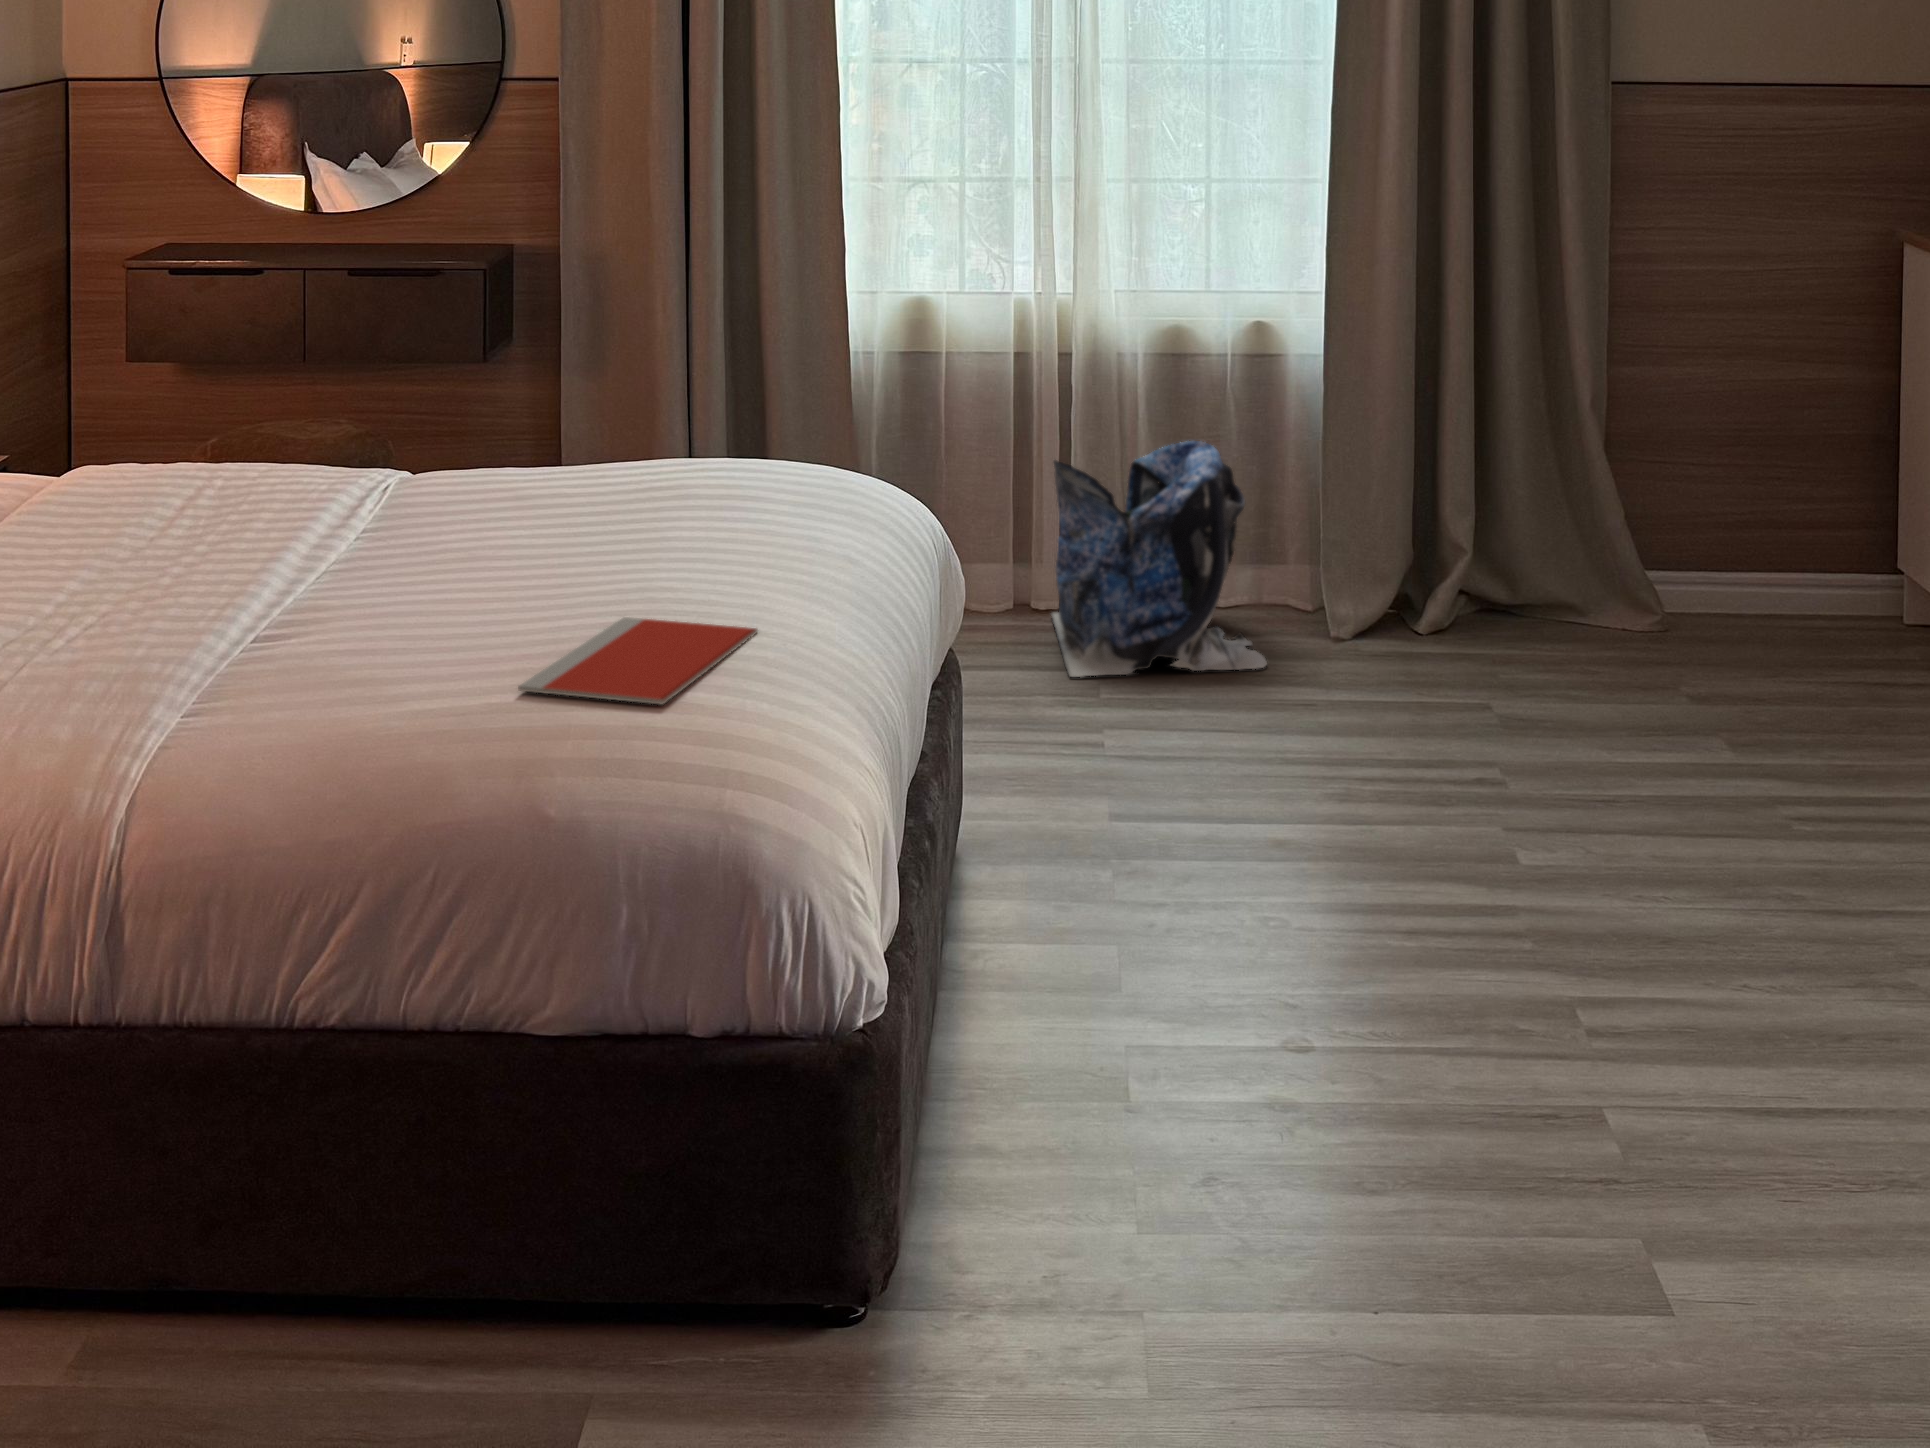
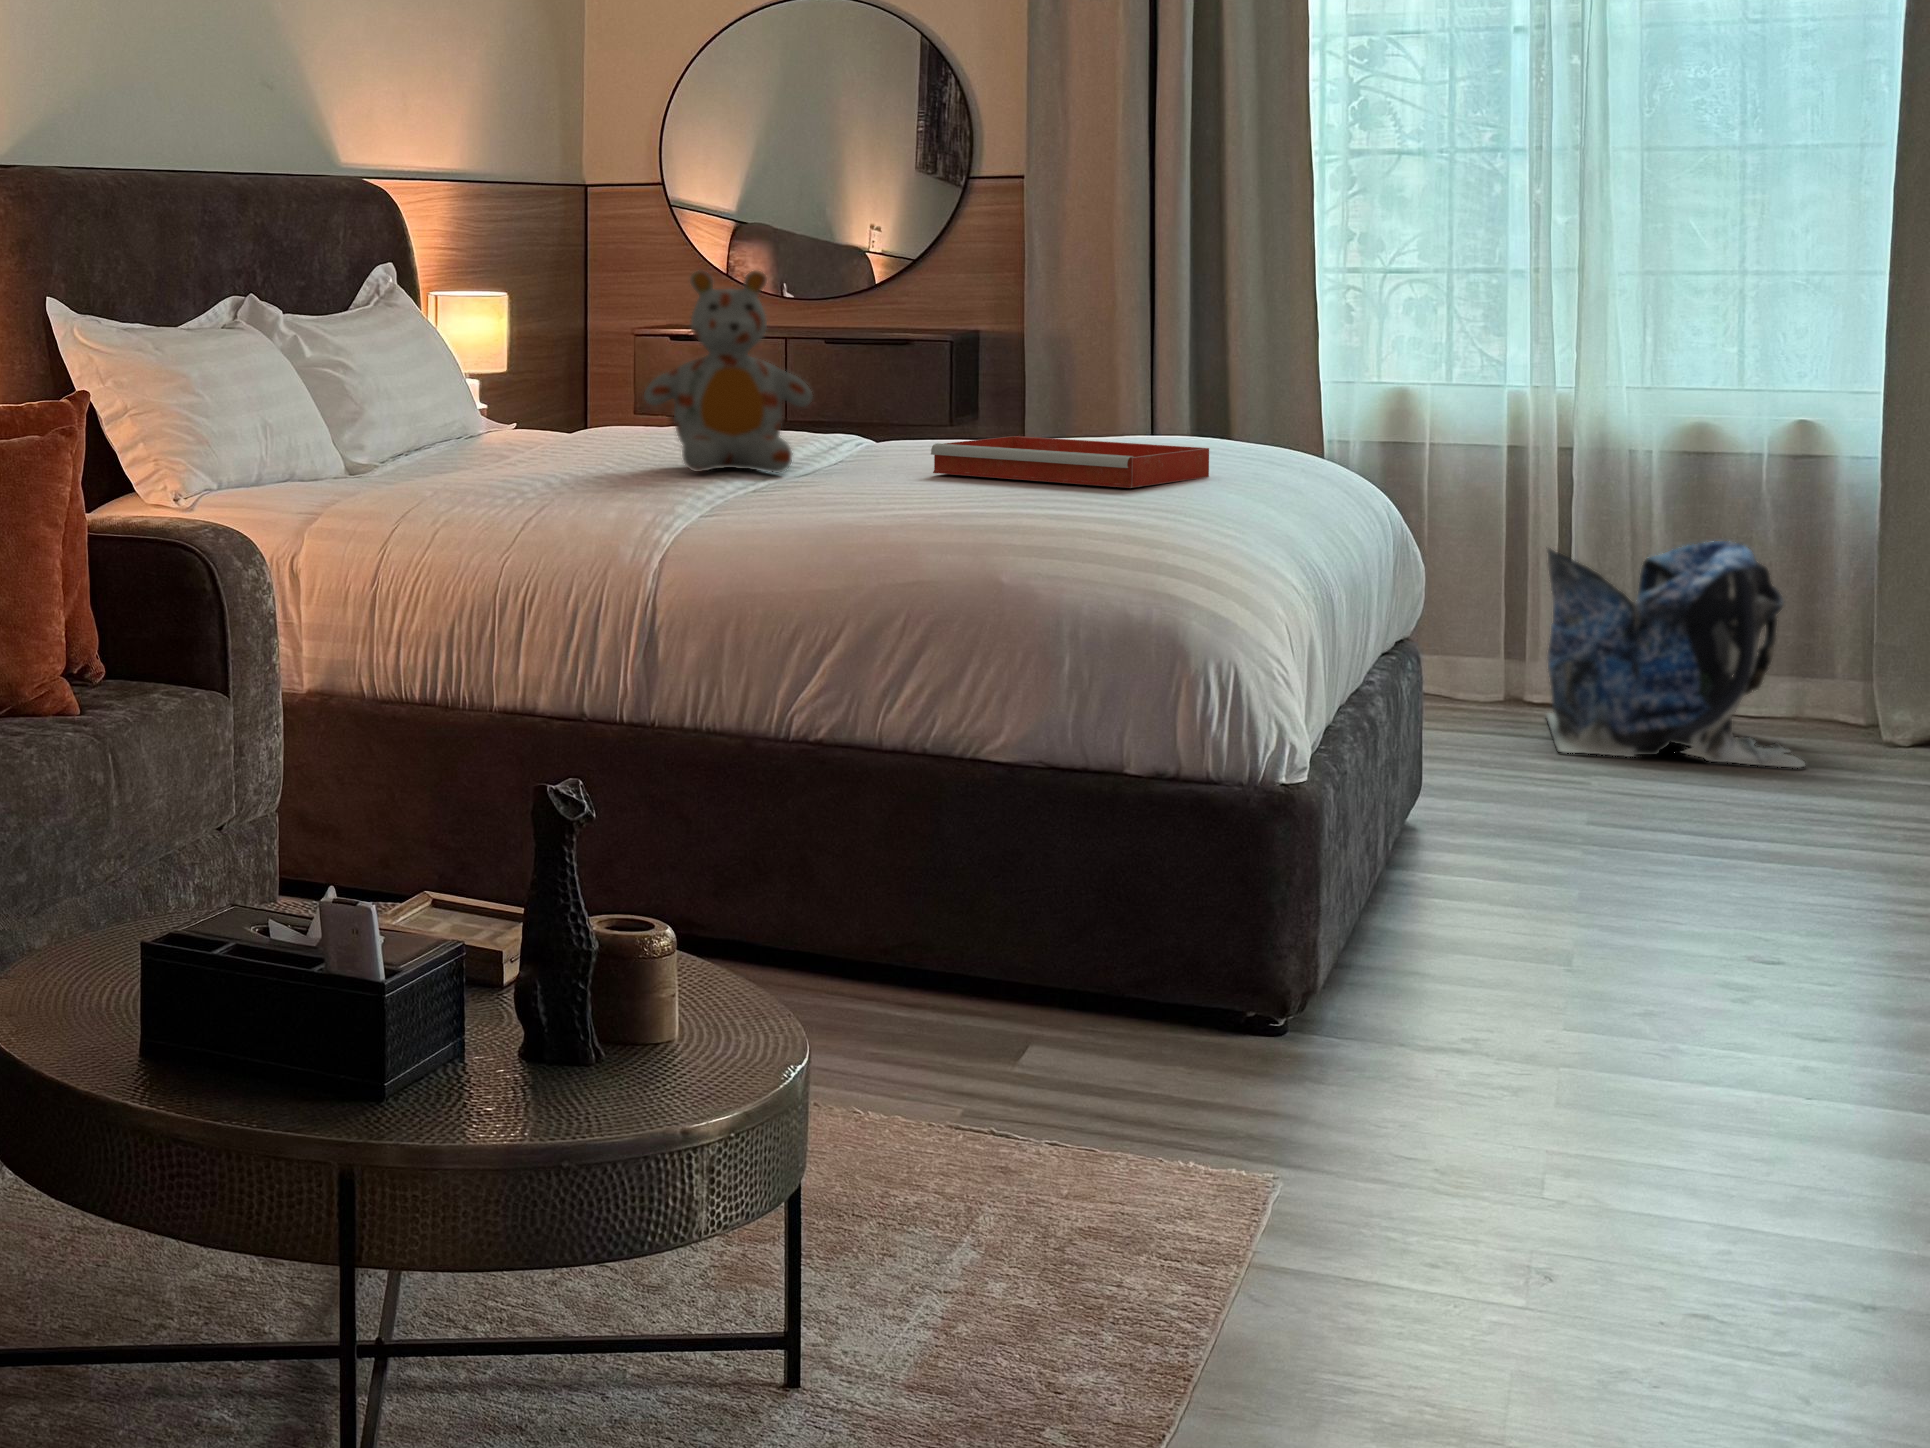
stuffed bear: none [118,305,330,576] -> present [644,271,812,473]
tray: none [468,472,766,566] -> present [931,436,1209,488]
notebook: present [518,617,758,705] -> none [974,502,1192,531]

